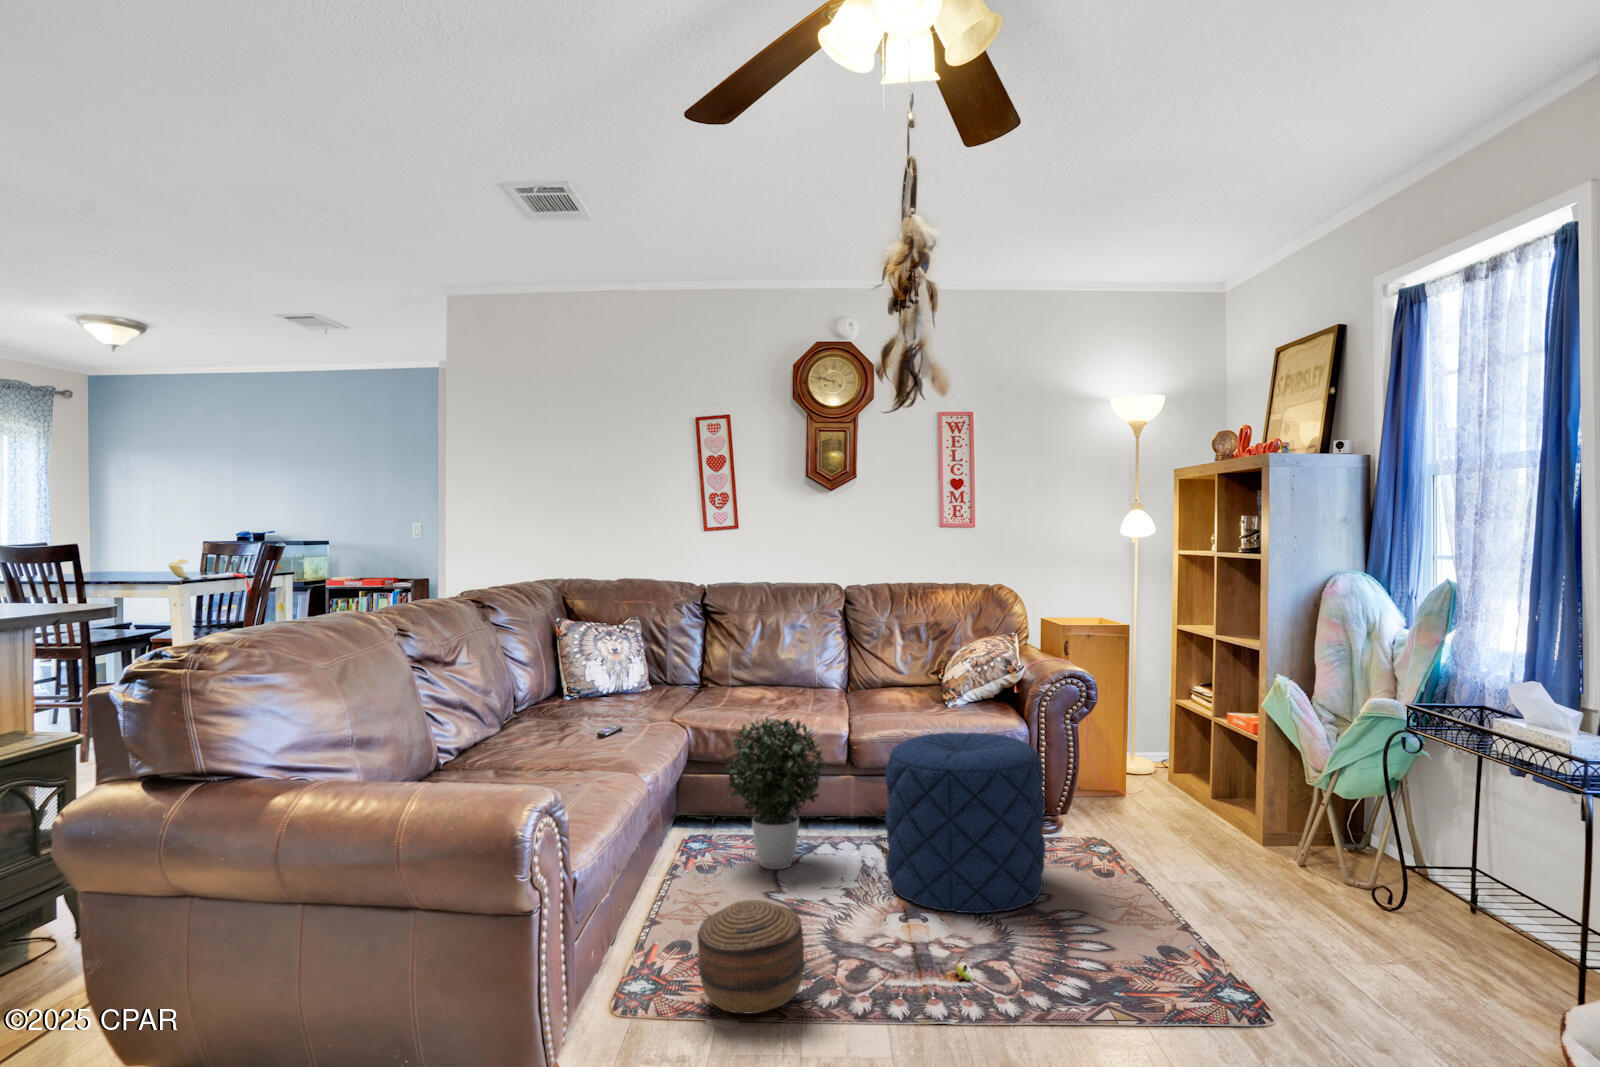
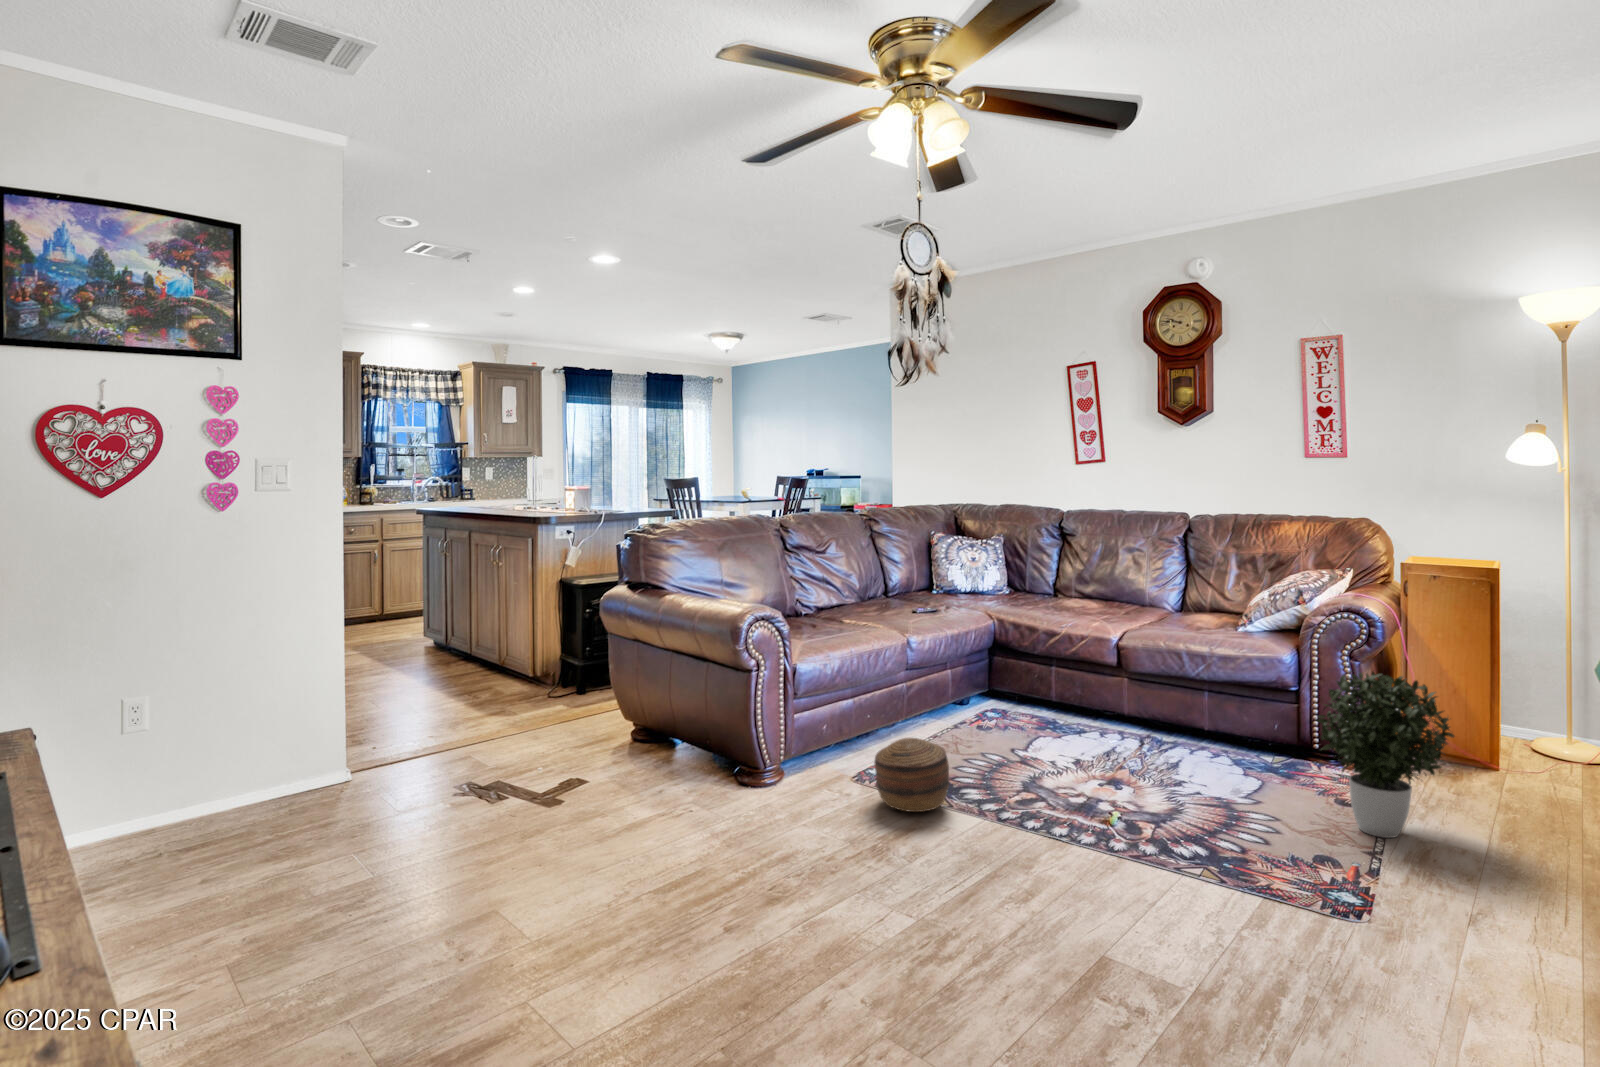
potted plant: present [726,718,827,869] -> present [1317,672,1454,838]
pouf: present [886,732,1045,913] -> none [1101,648,1251,804]

